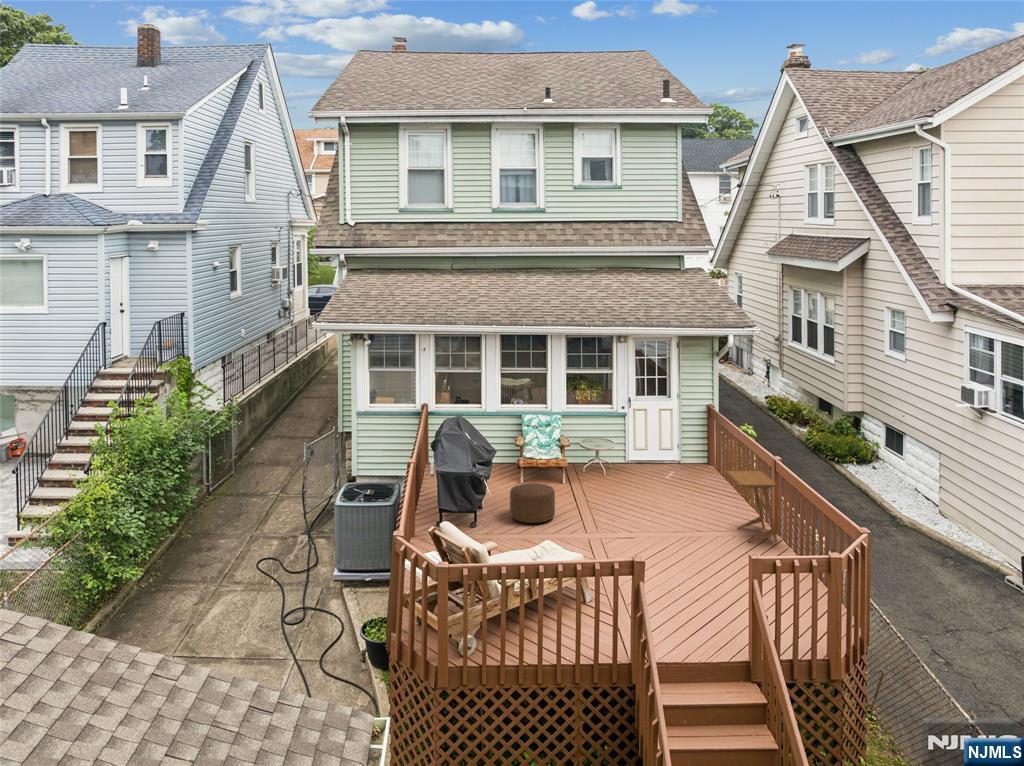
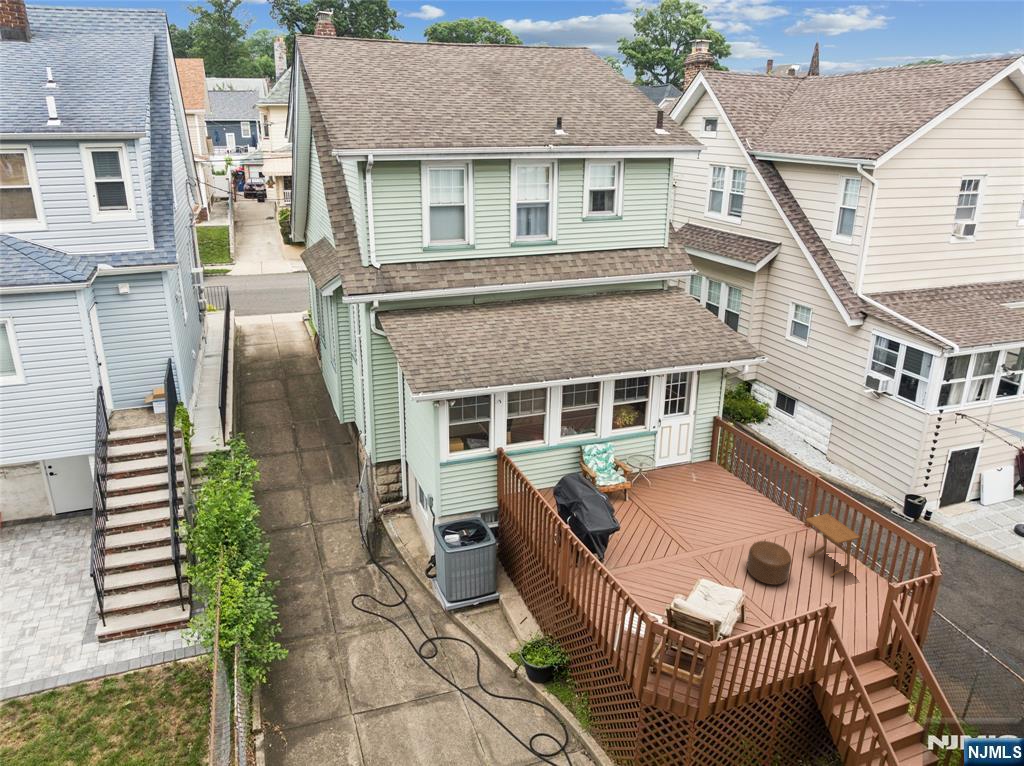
ottoman: present [510,483,555,523] -> present [747,541,791,585]

